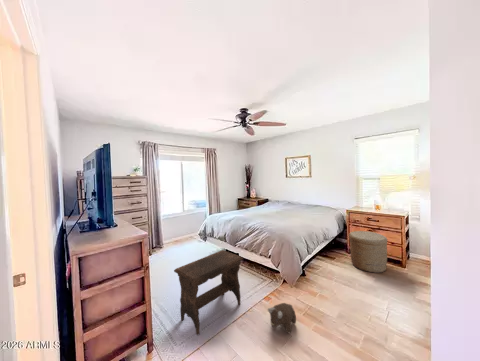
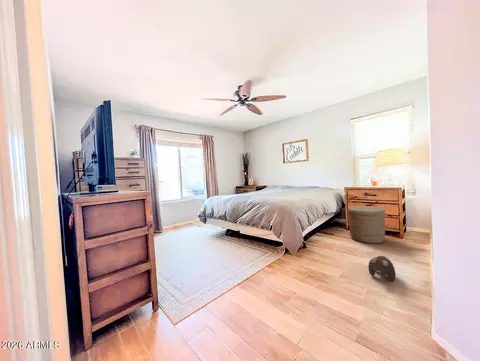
footstool: present [174,250,243,335] -> none [177,221,245,296]
plush toy: present [268,303,296,333] -> present [368,256,396,281]

